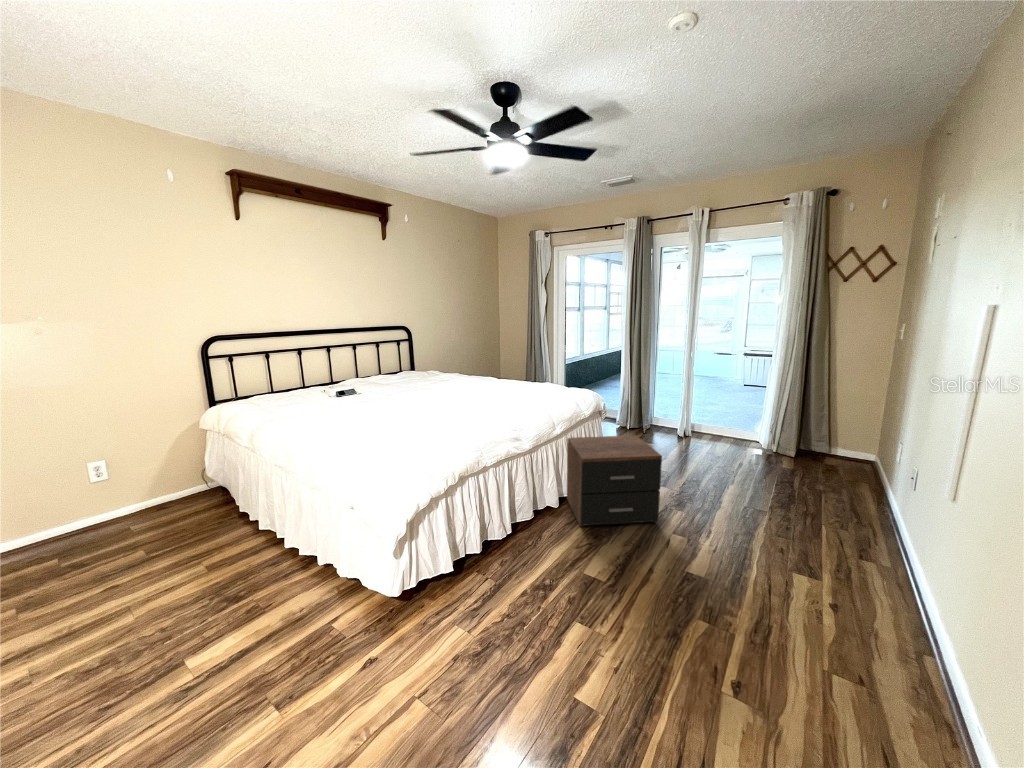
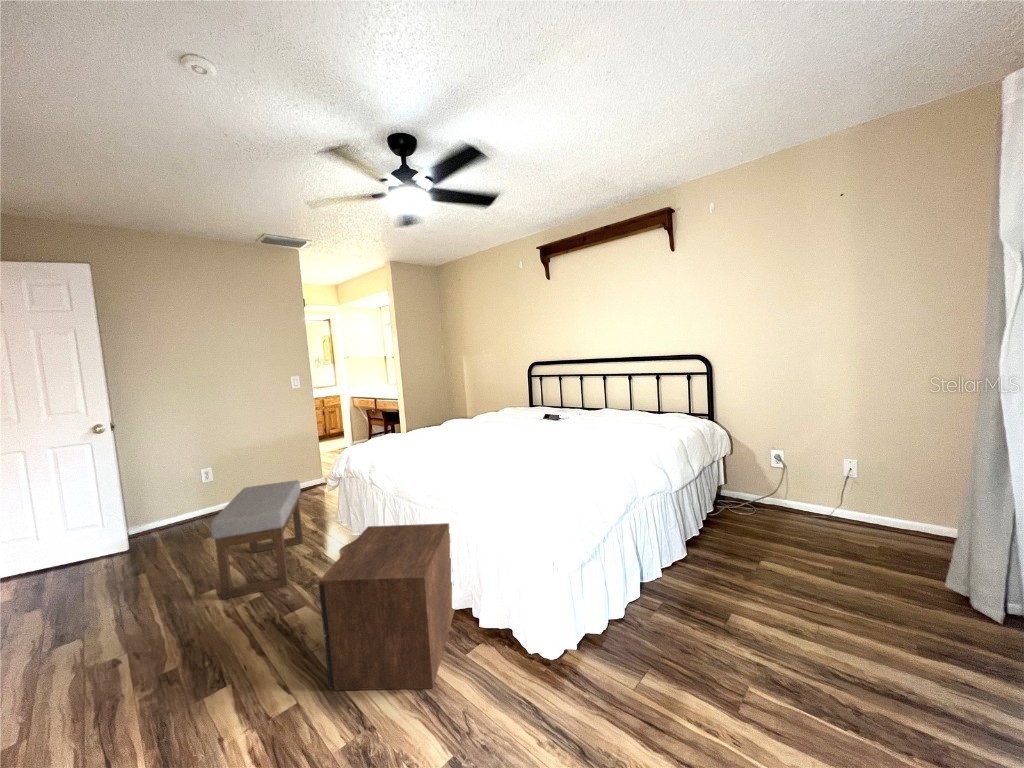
ottoman: none [408,514,608,734] -> present [210,480,303,599]

